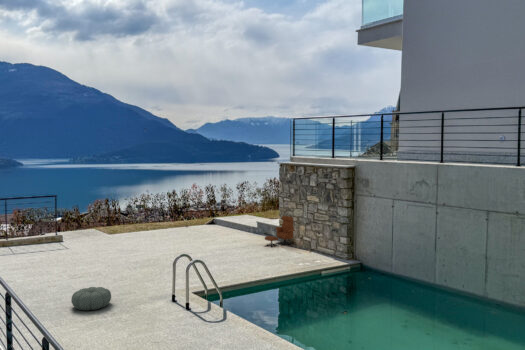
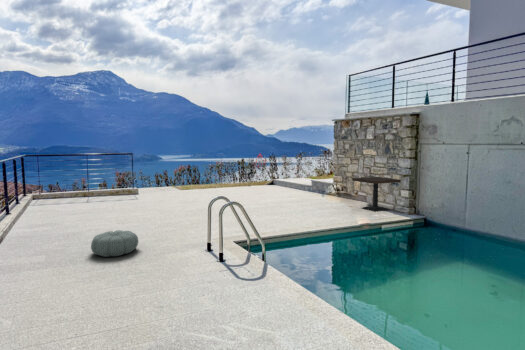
lounge chair: present [265,216,295,247] -> none [318,171,350,202]
side table: none [296,223,340,258] -> present [352,177,401,212]

